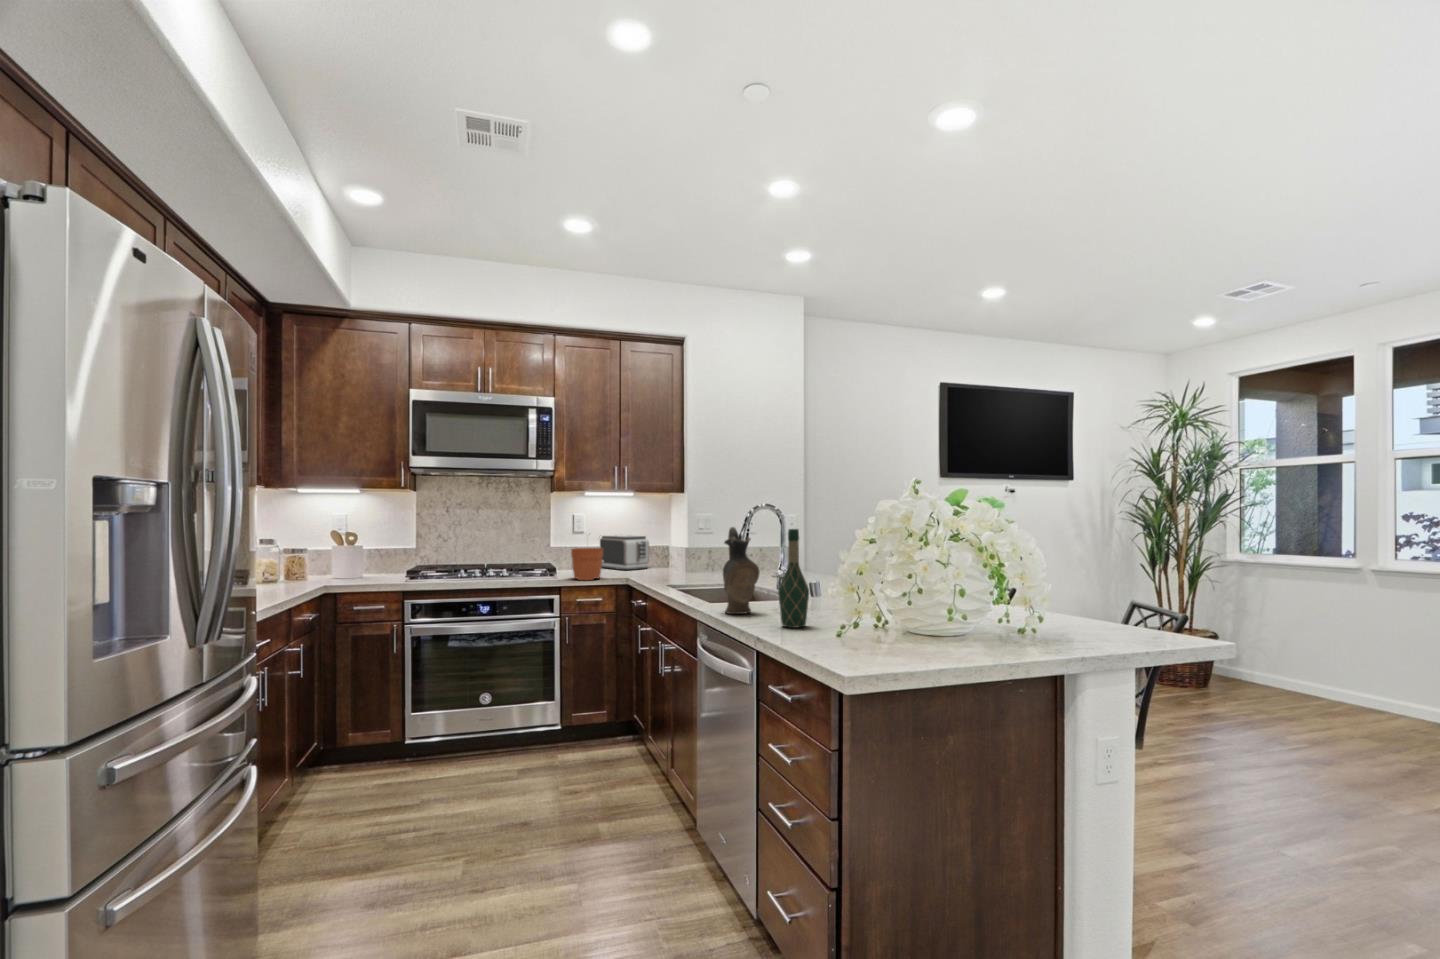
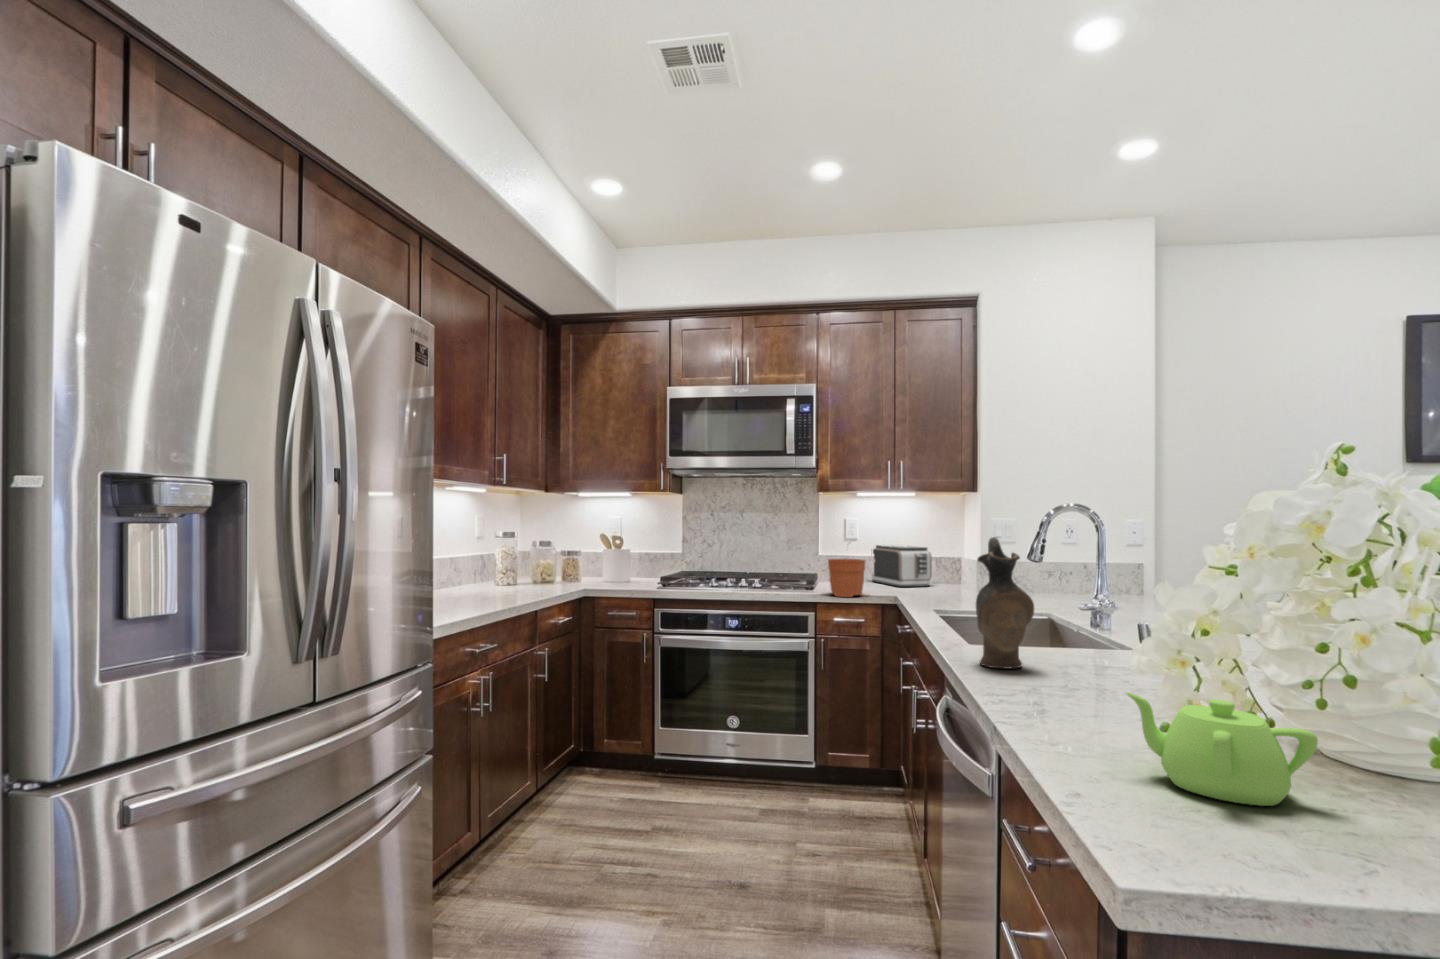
wine bottle: present [778,529,809,628] -> none [1051,542,1109,709]
teapot: none [829,606,908,653] -> present [1126,692,1318,806]

